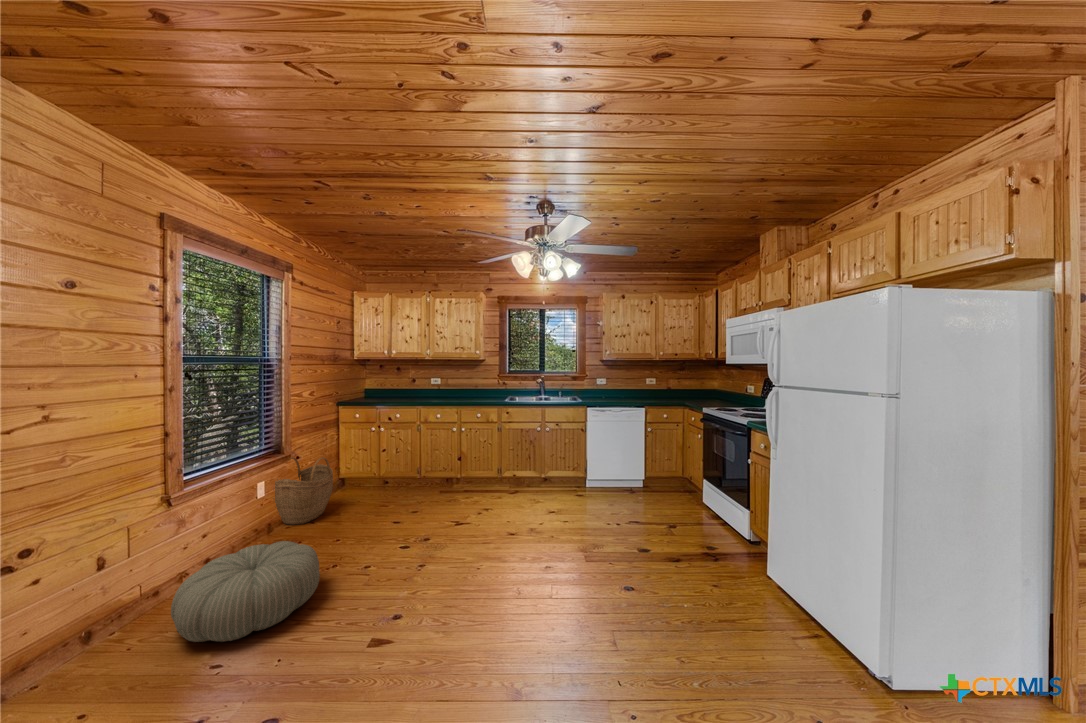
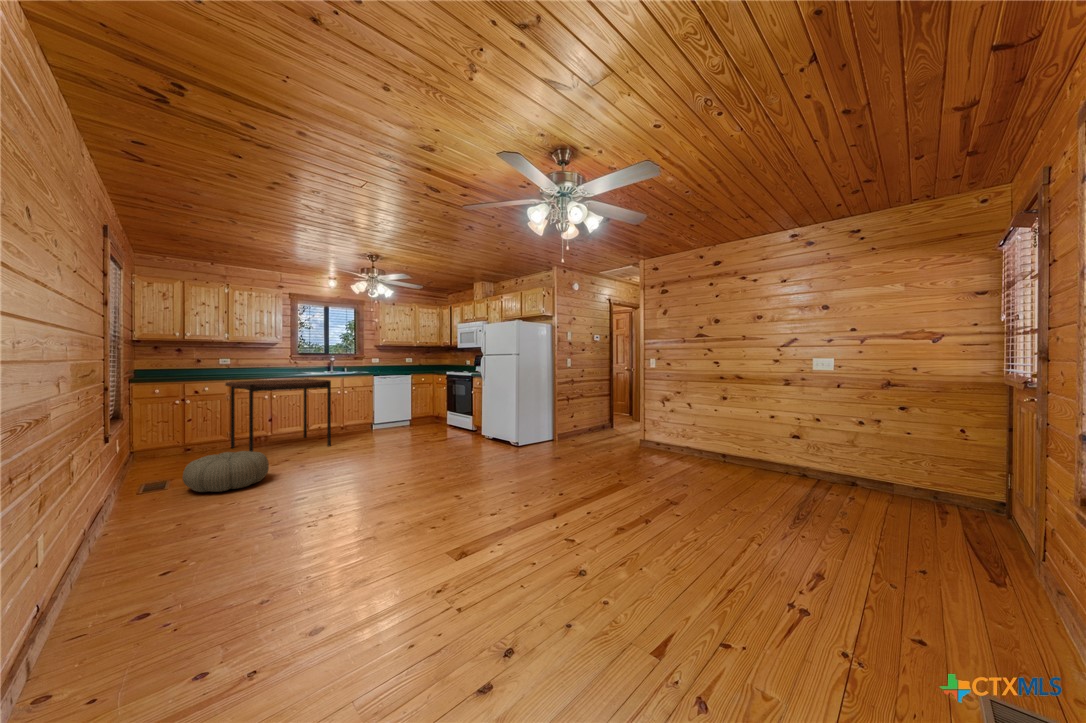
dining table: none [382,407,508,527] -> present [225,379,331,452]
woven basket: present [275,457,333,525] -> none [130,418,179,473]

